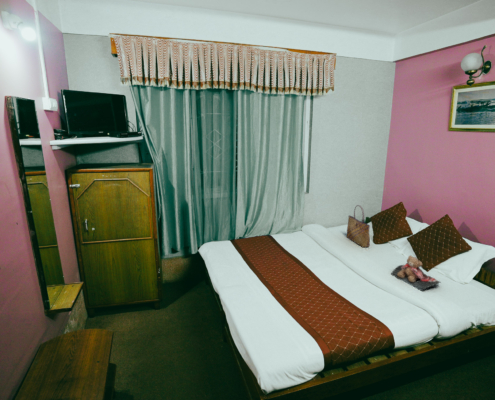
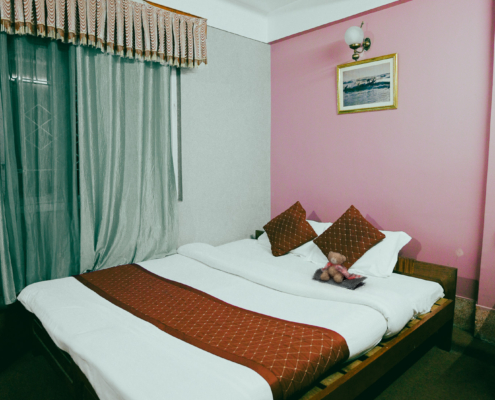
tote bag: present [347,205,370,247] -> none [242,205,274,259]

